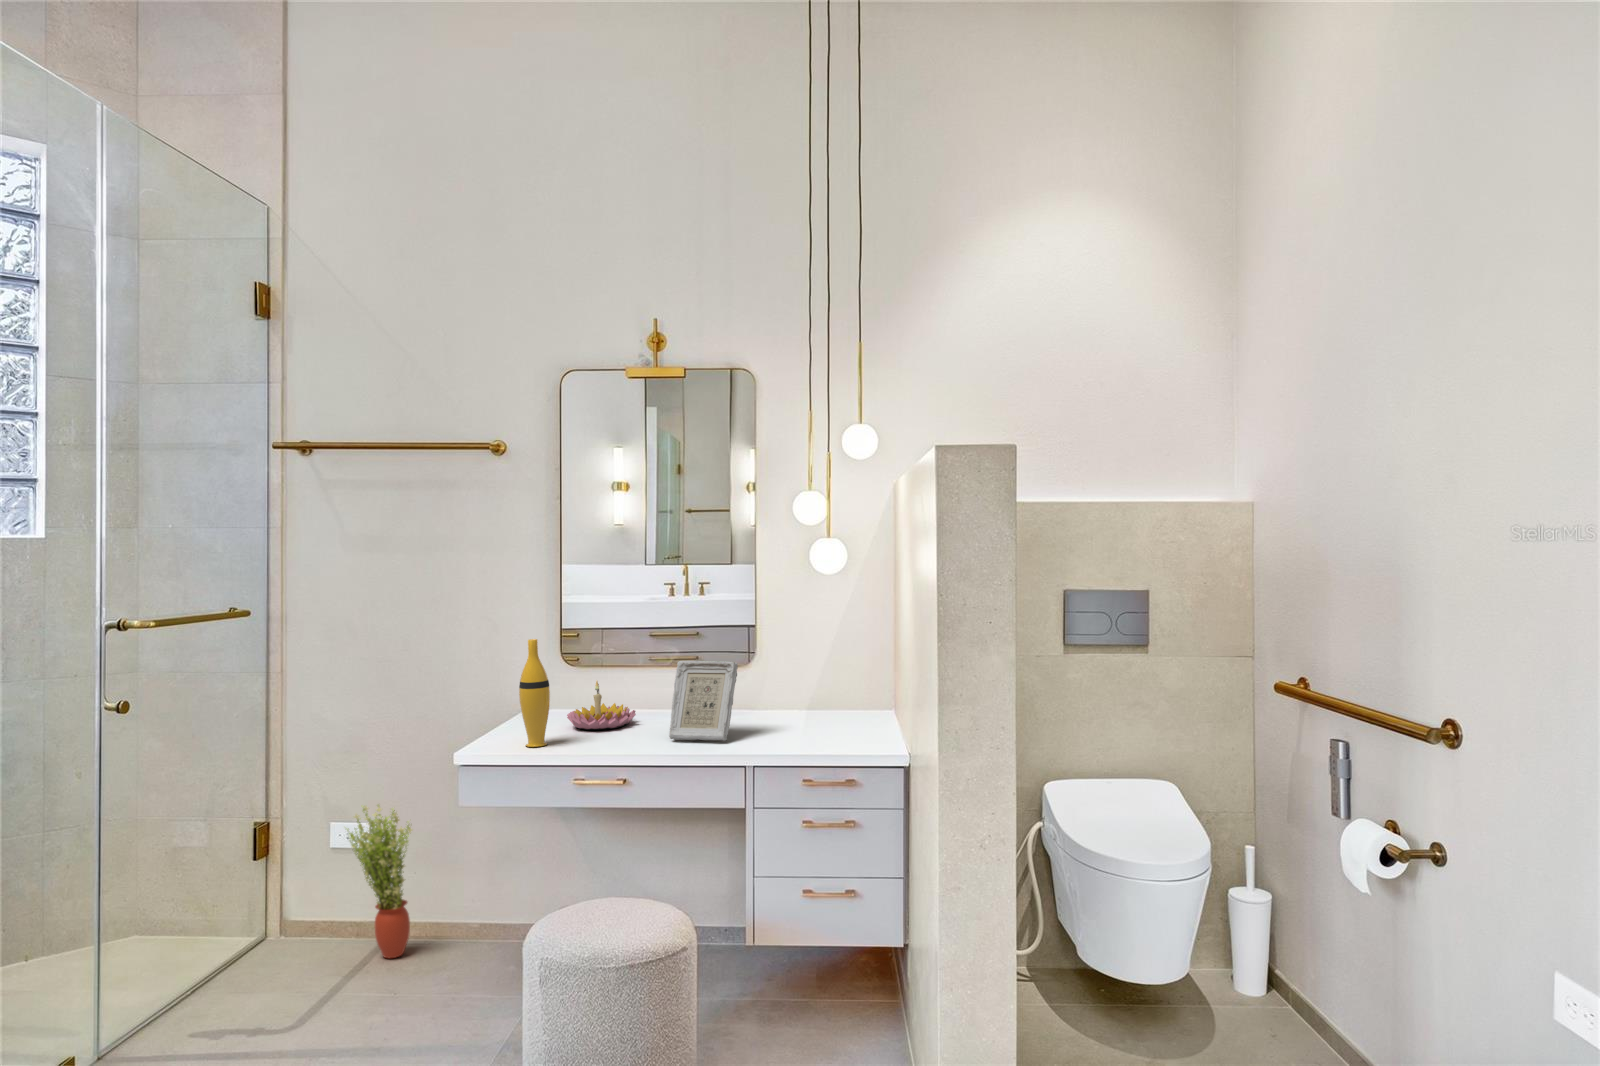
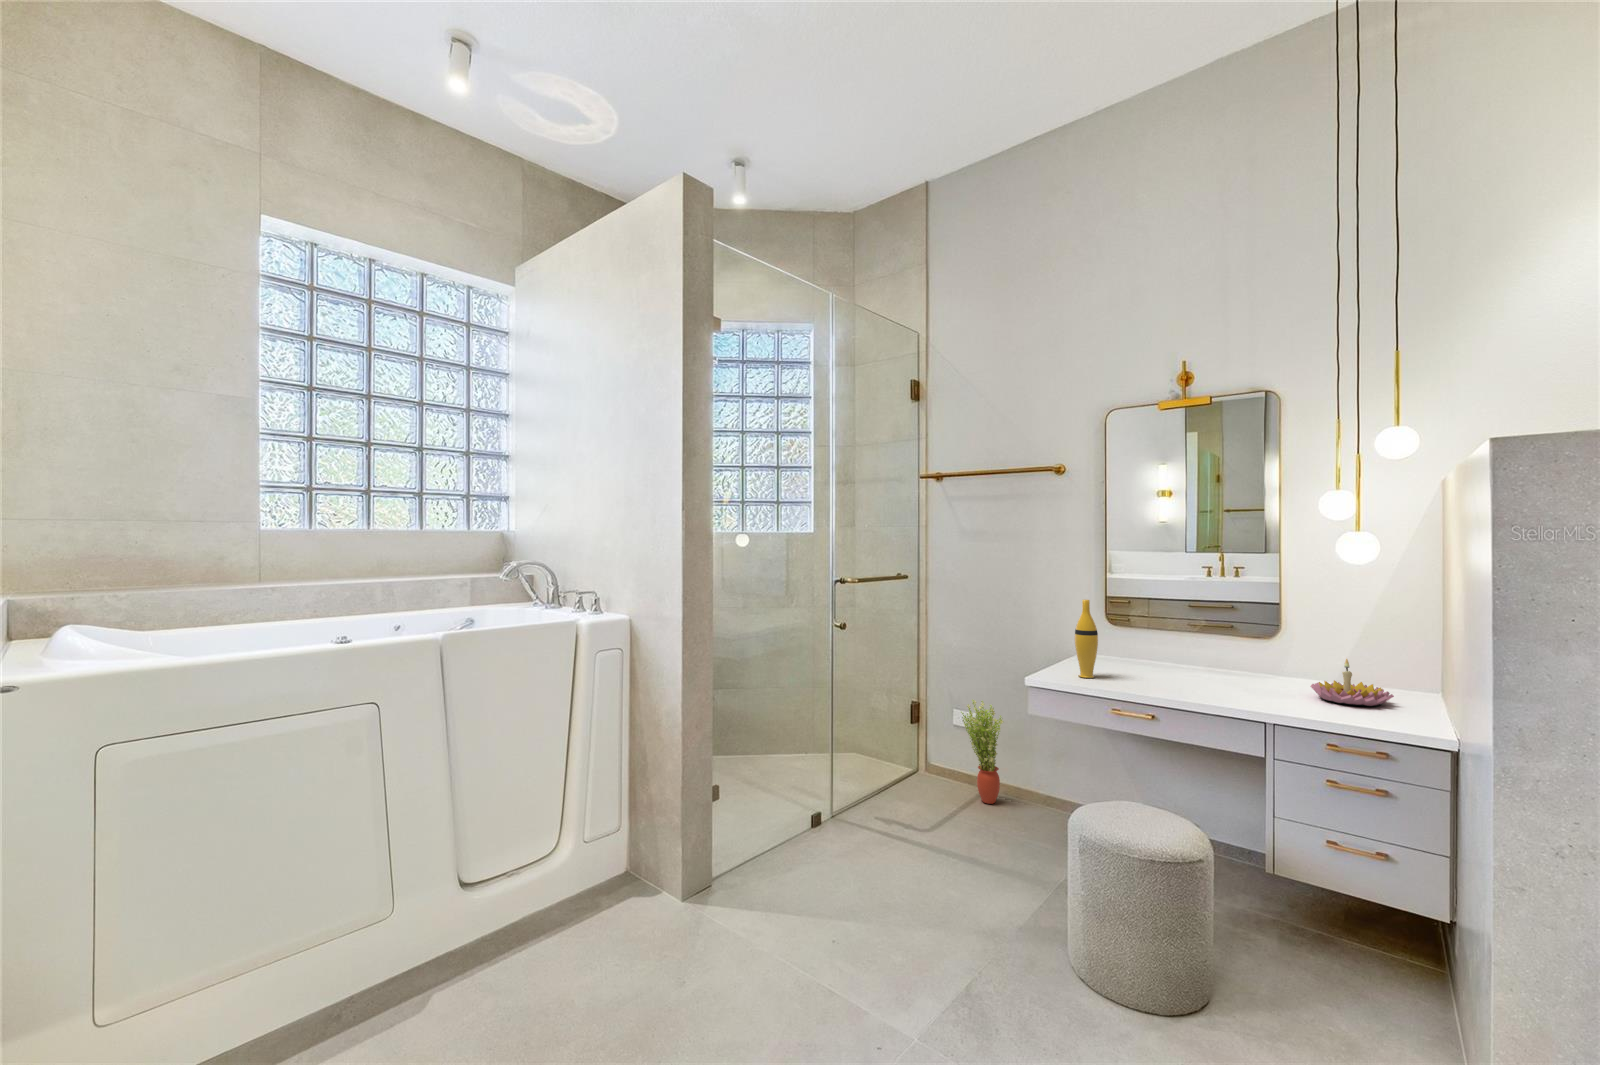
picture frame: present [669,661,738,740] -> none [1197,627,1265,697]
candle holder: present [567,681,636,730] -> present [1311,659,1394,706]

